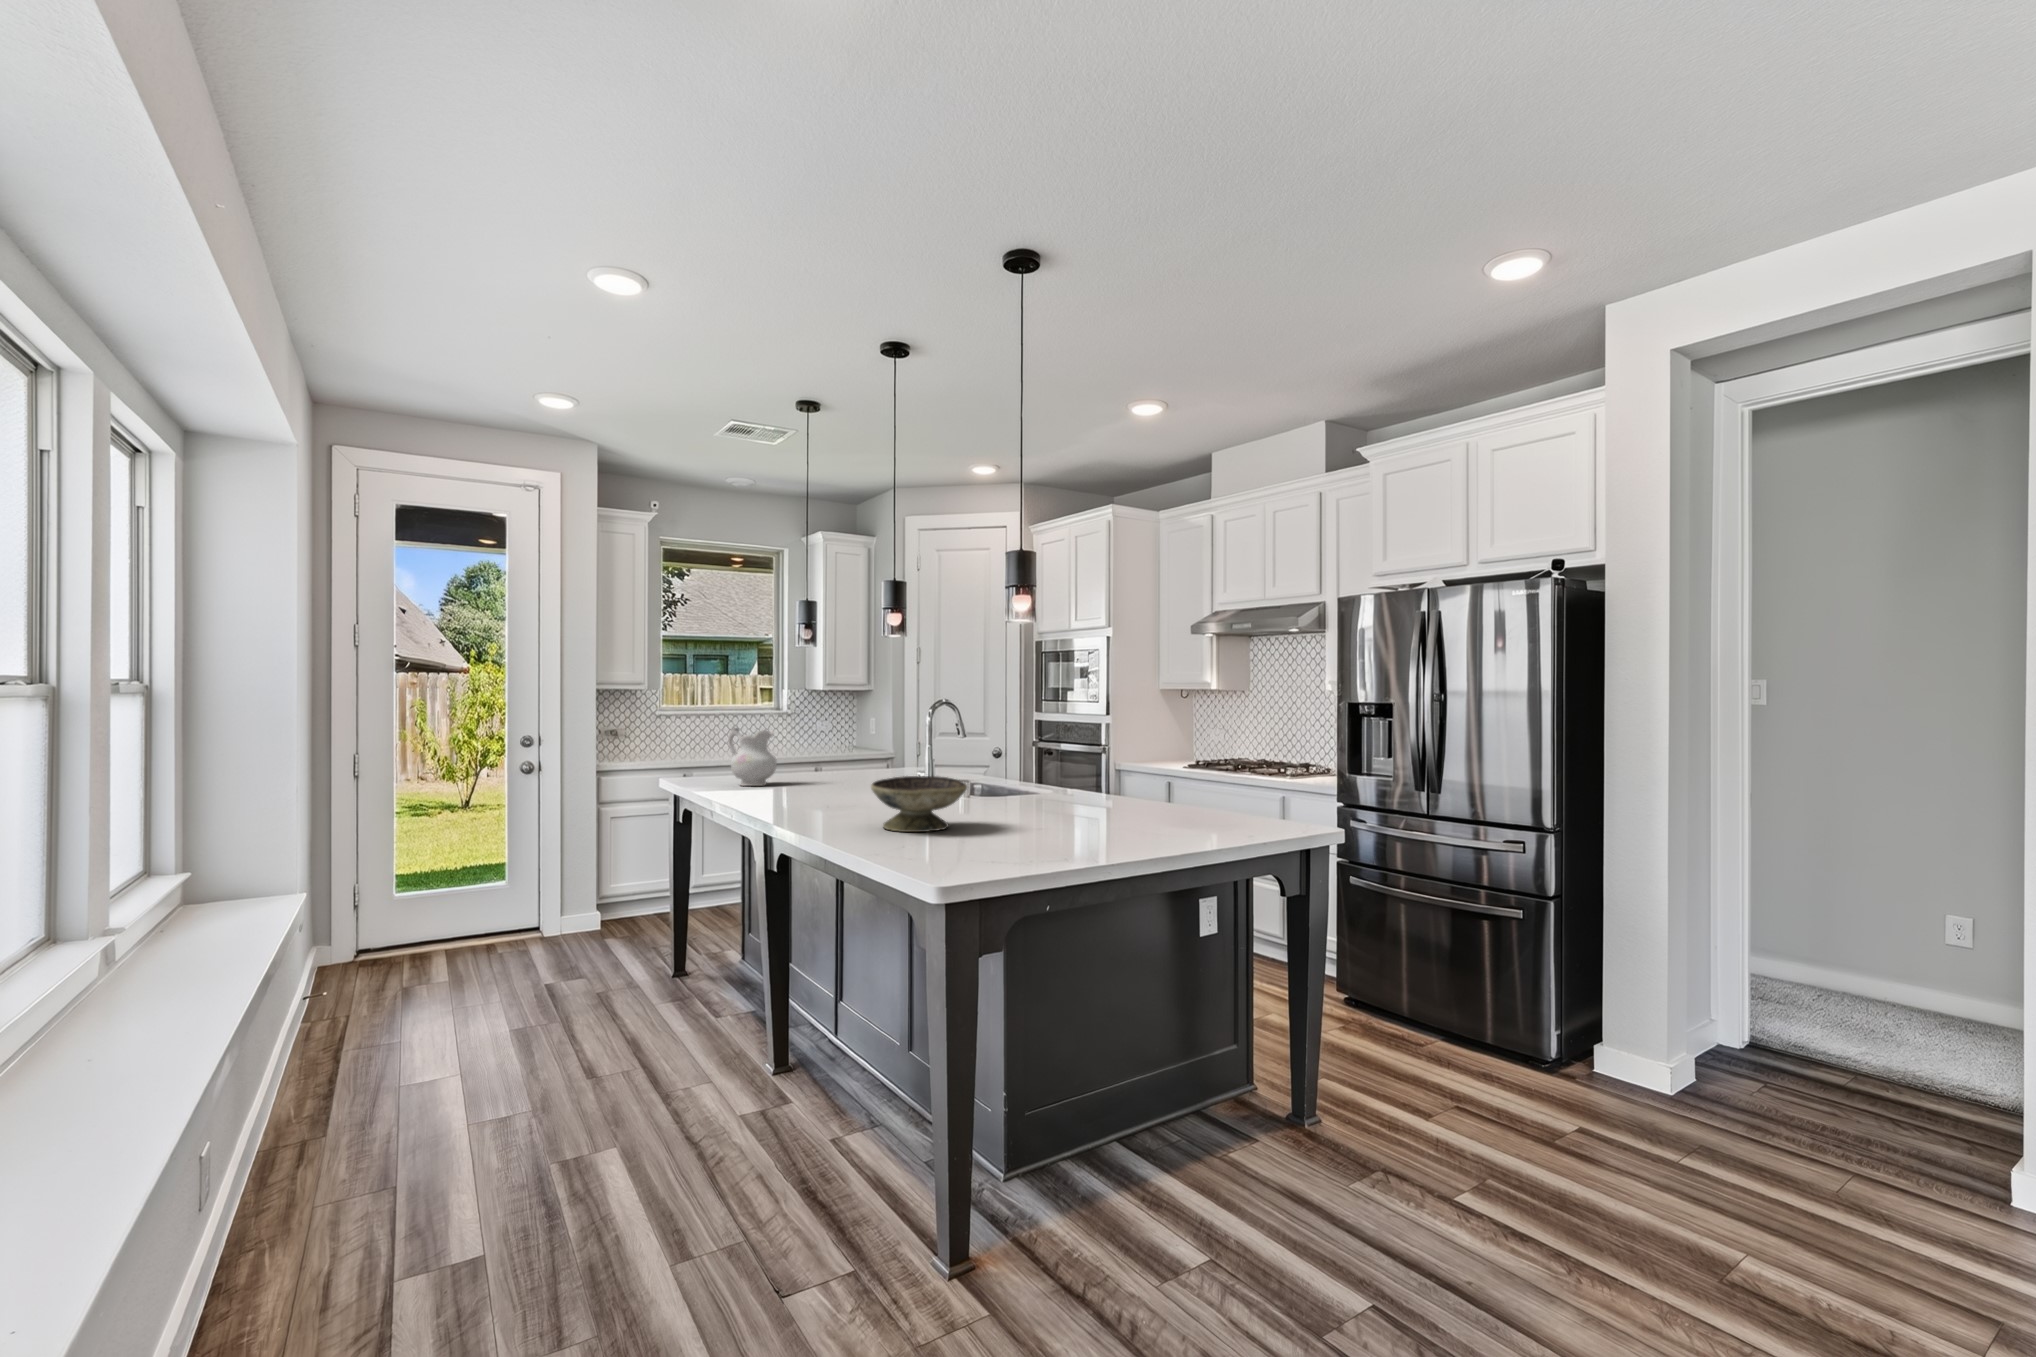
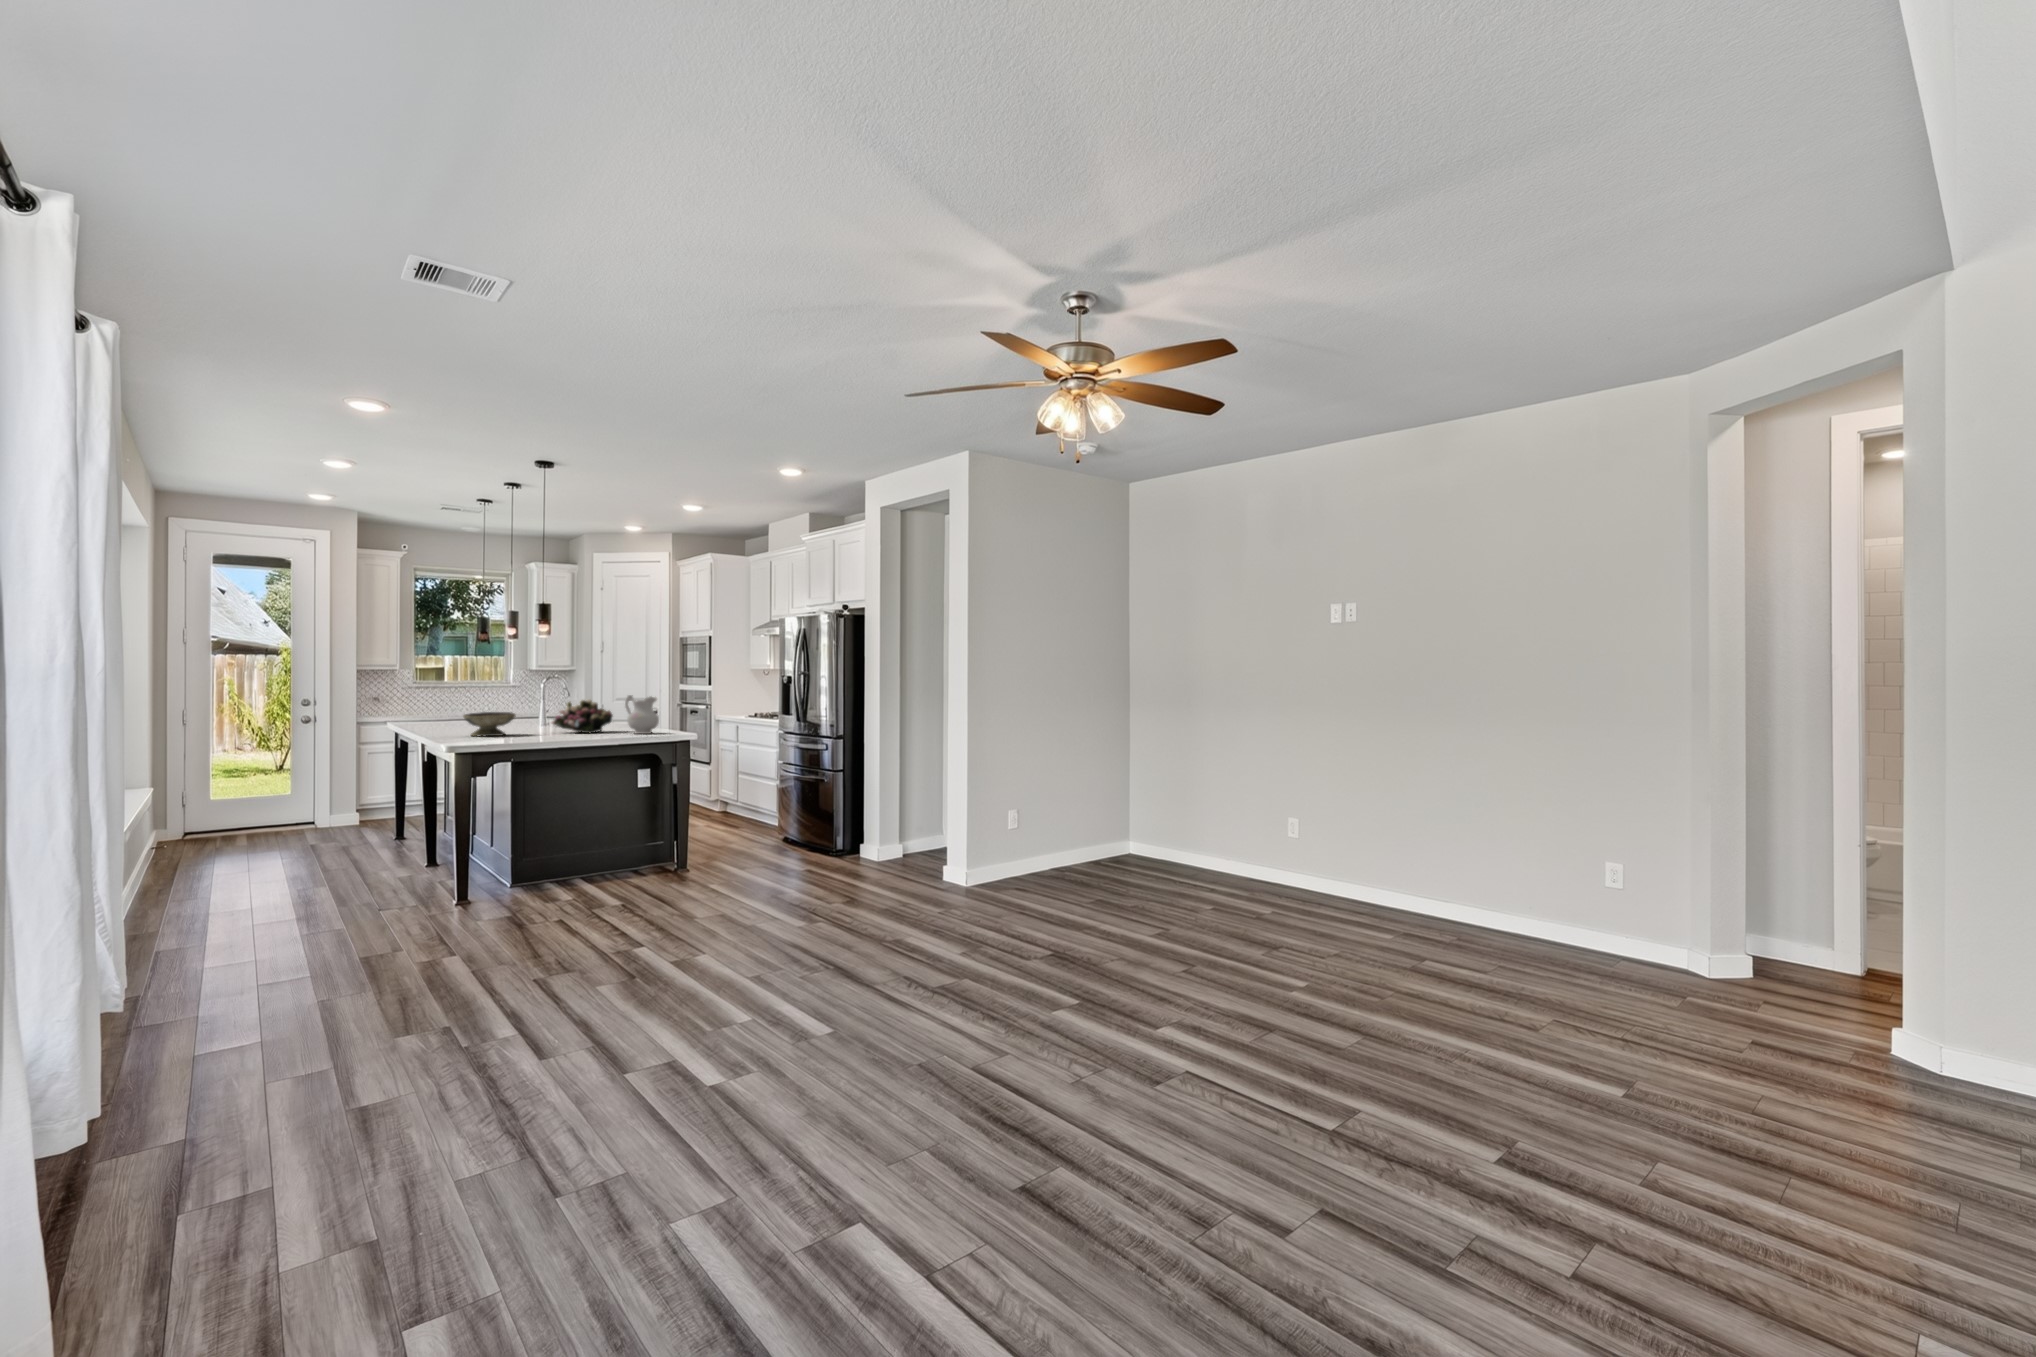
ceramic pitcher: present [728,728,777,786] -> present [625,695,659,734]
flower arrangement: none [1010,747,1124,820] -> present [551,699,613,733]

